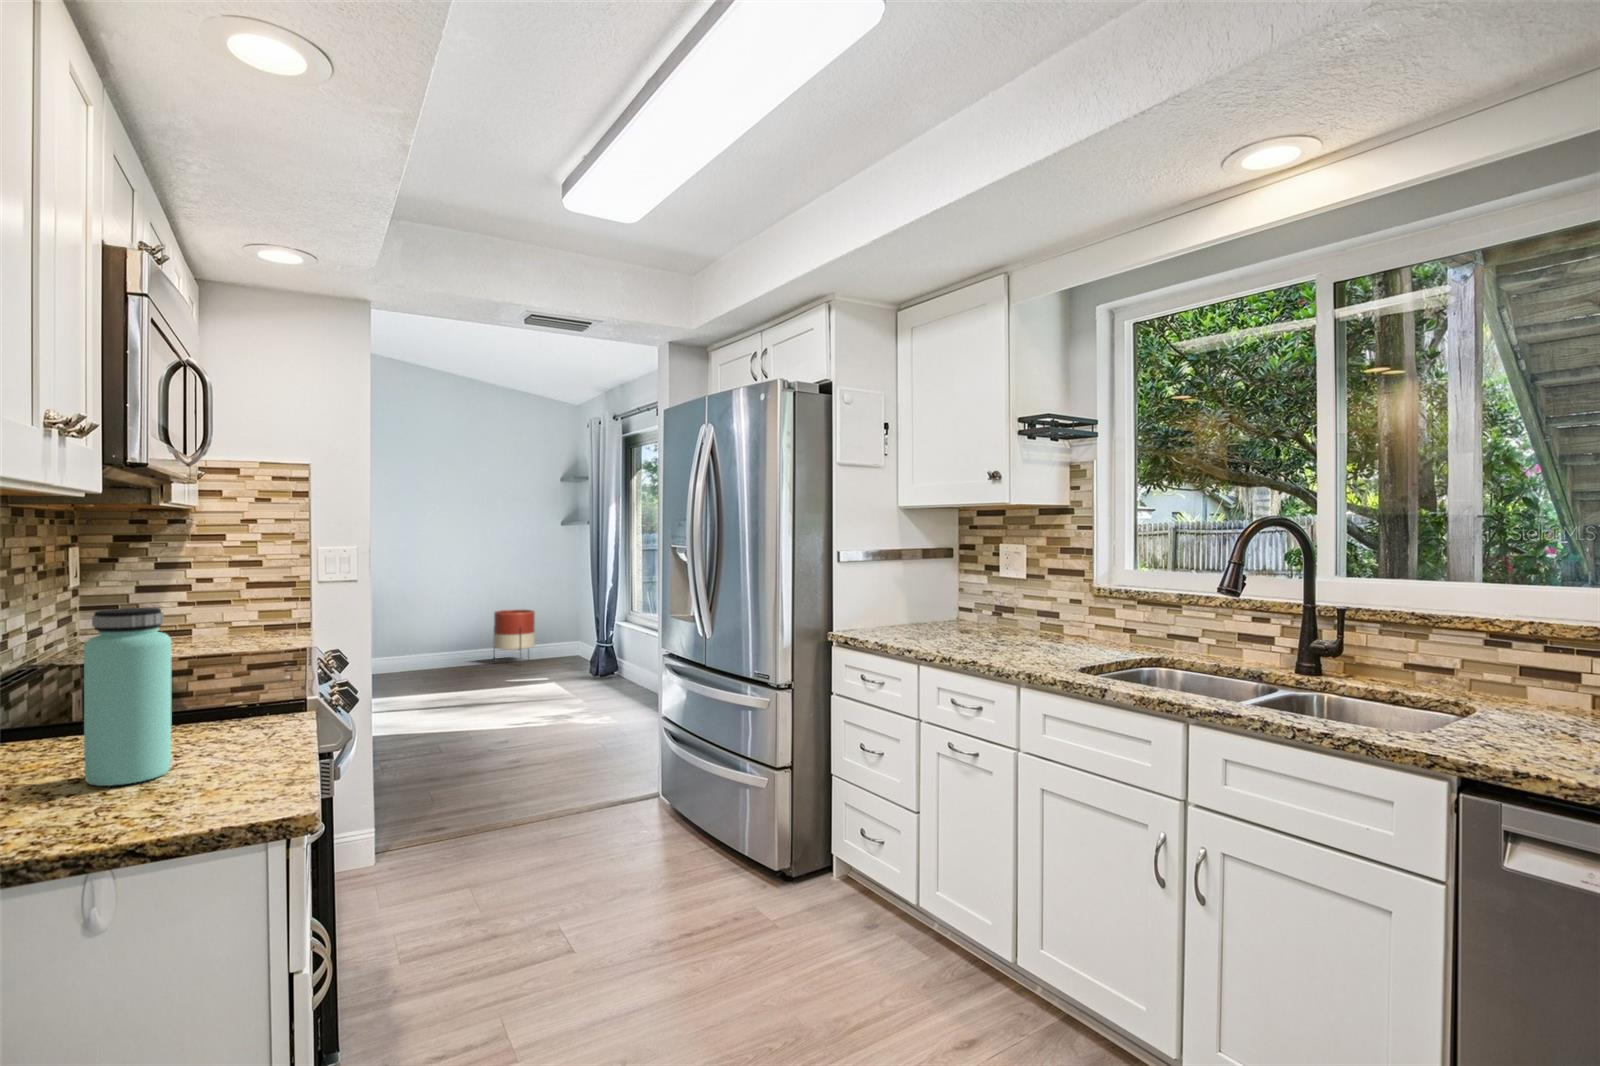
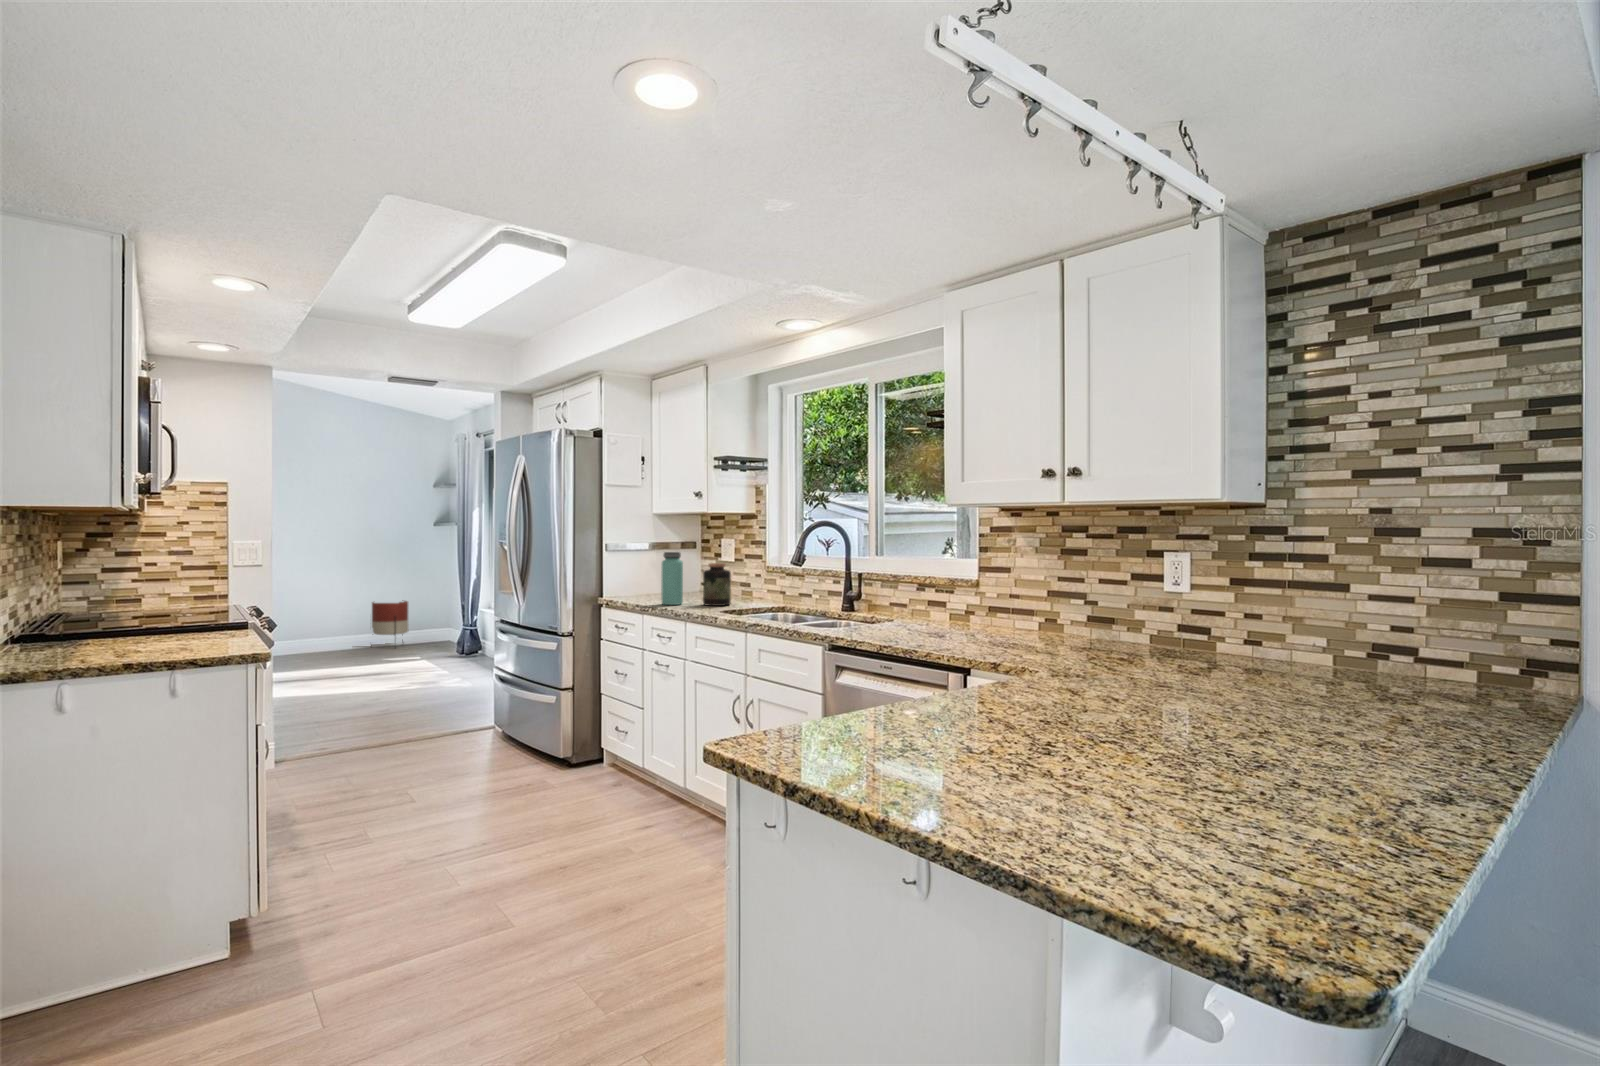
jar: none [1014,584,1060,654] -> present [703,563,731,606]
bottle: present [84,608,172,786] -> present [661,552,683,605]

